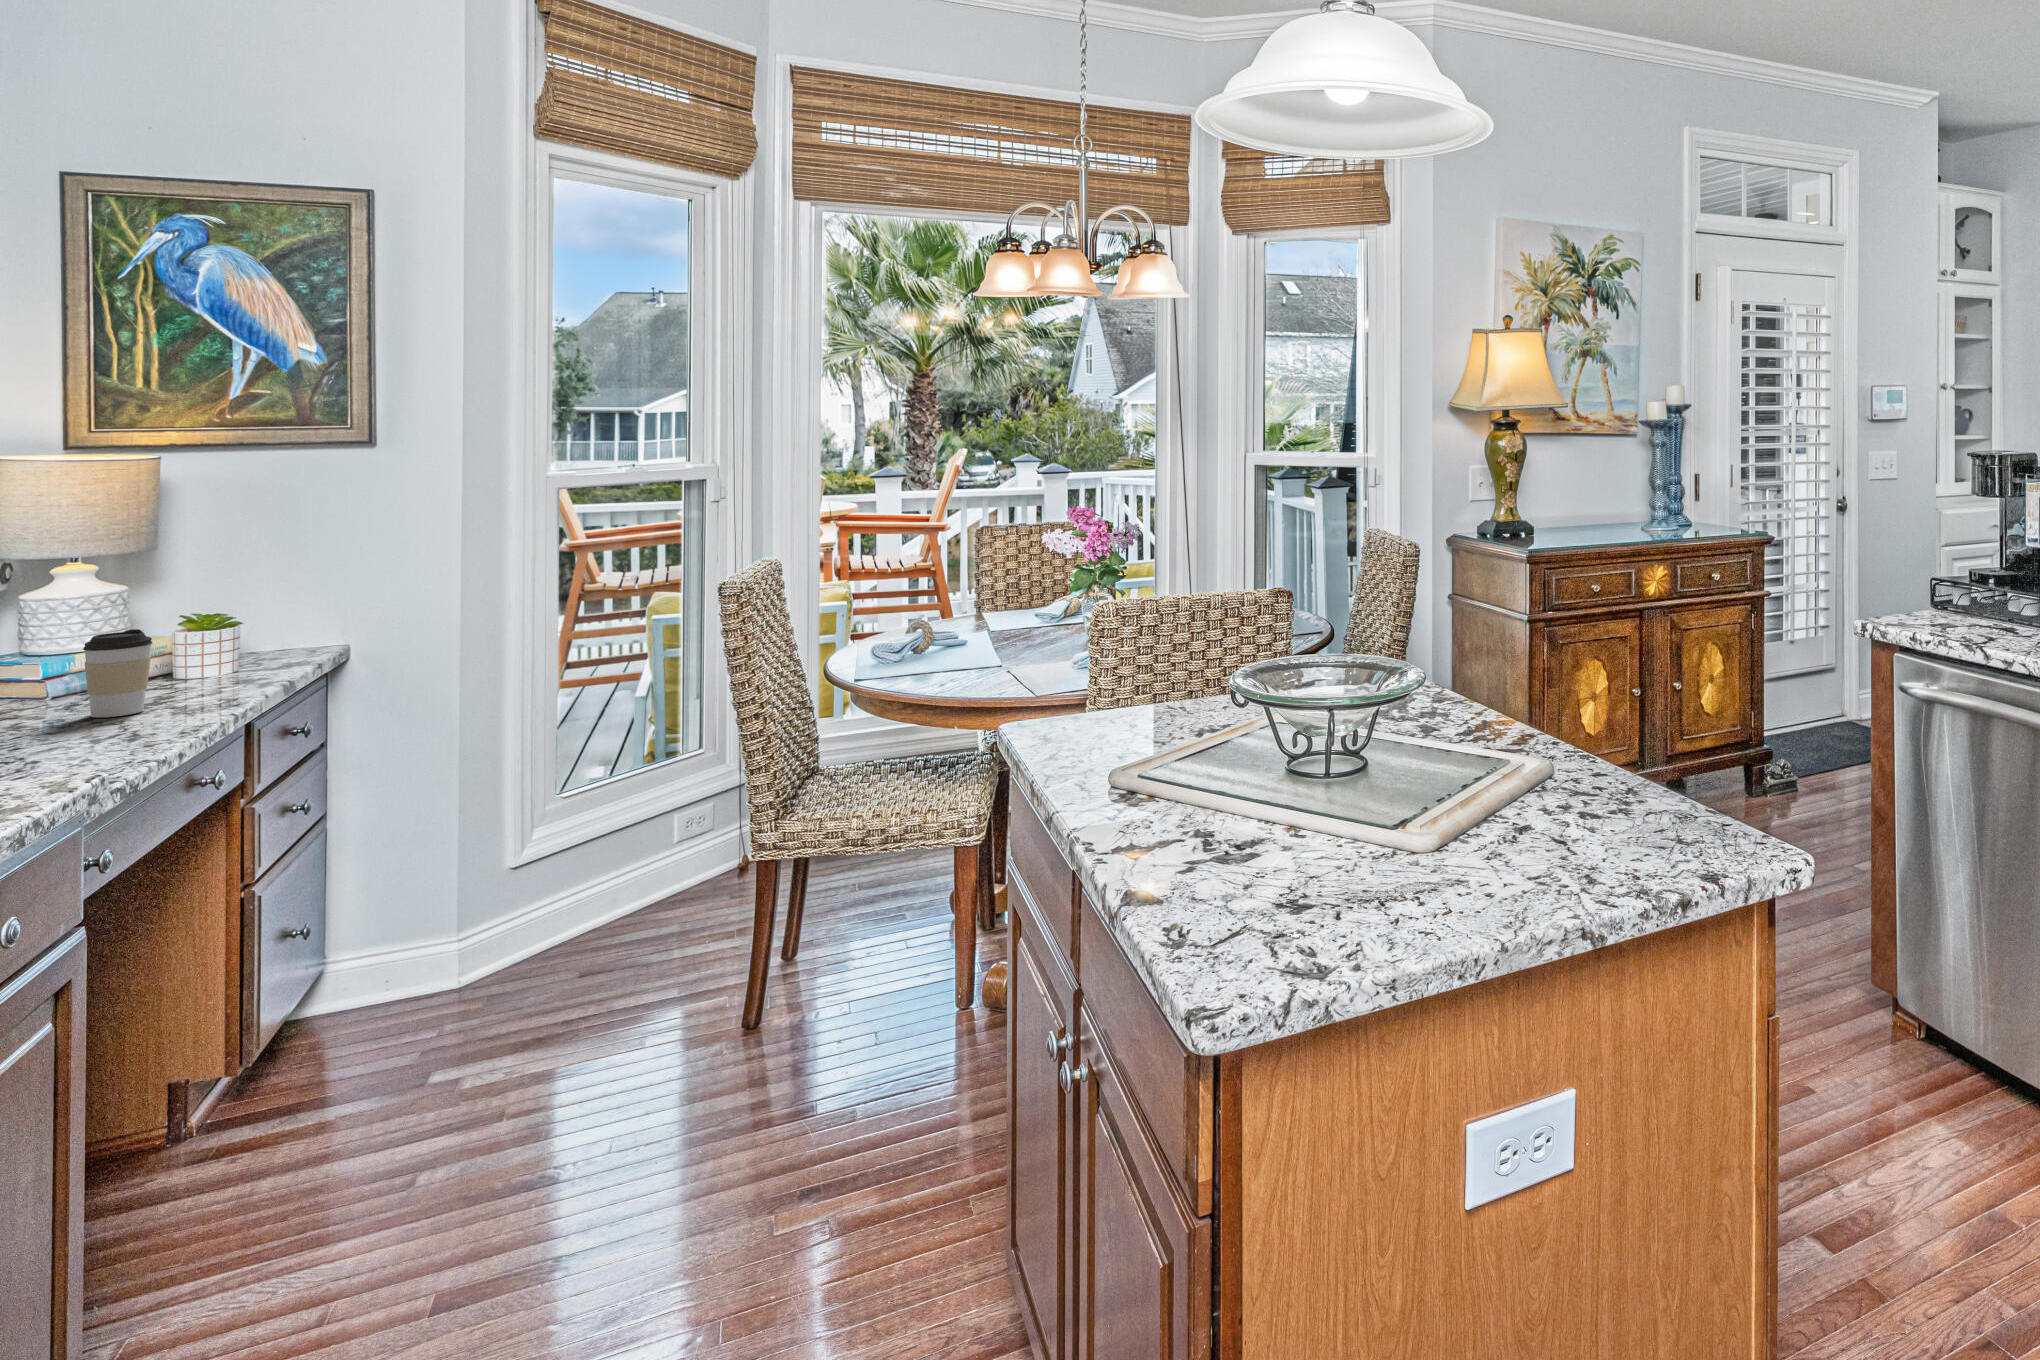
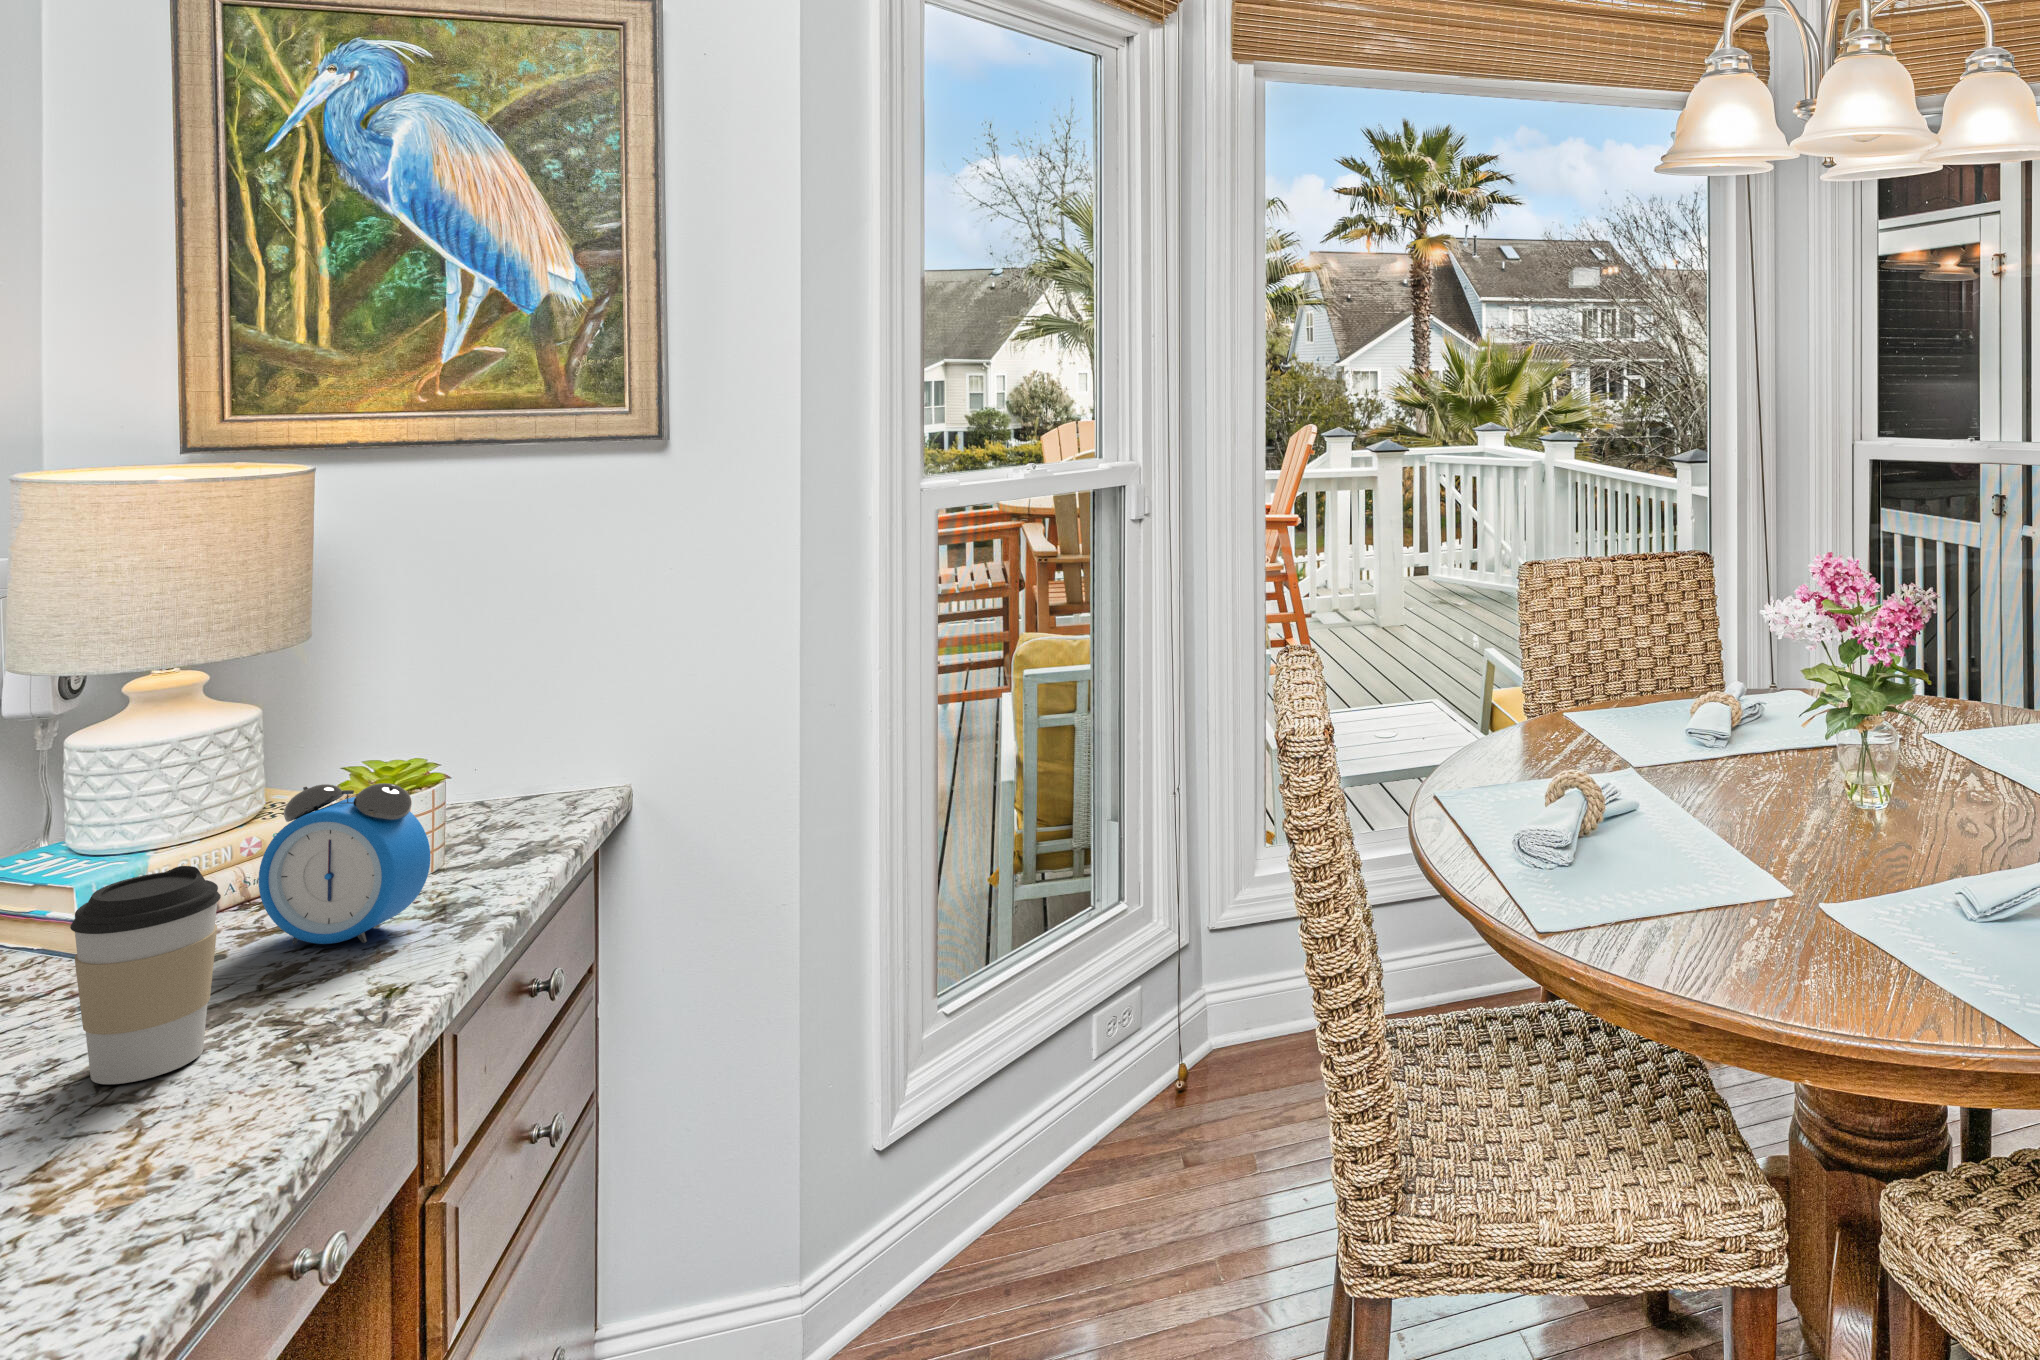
alarm clock: none [147,610,242,688] -> present [258,783,430,945]

